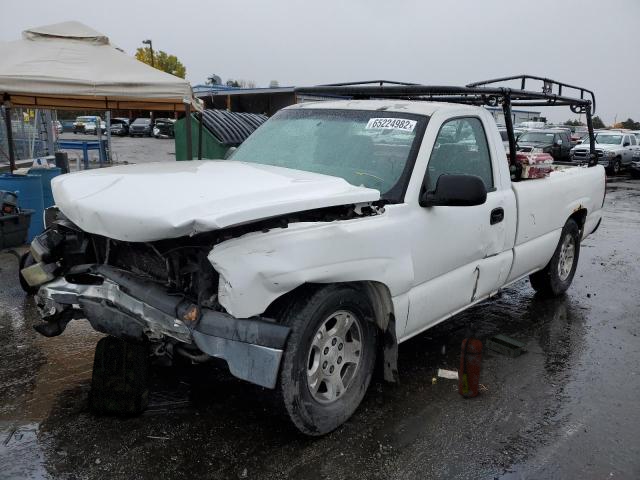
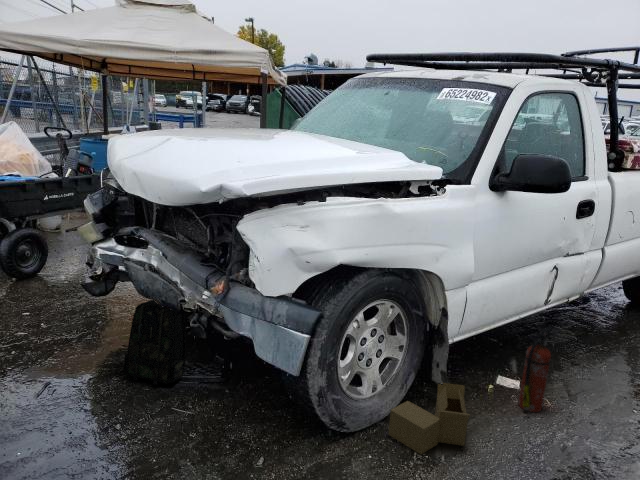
toolbox: present [486,334,527,358] -> none [561,345,611,374]
cardboard box: none [353,380,424,447] -> present [389,382,470,454]

